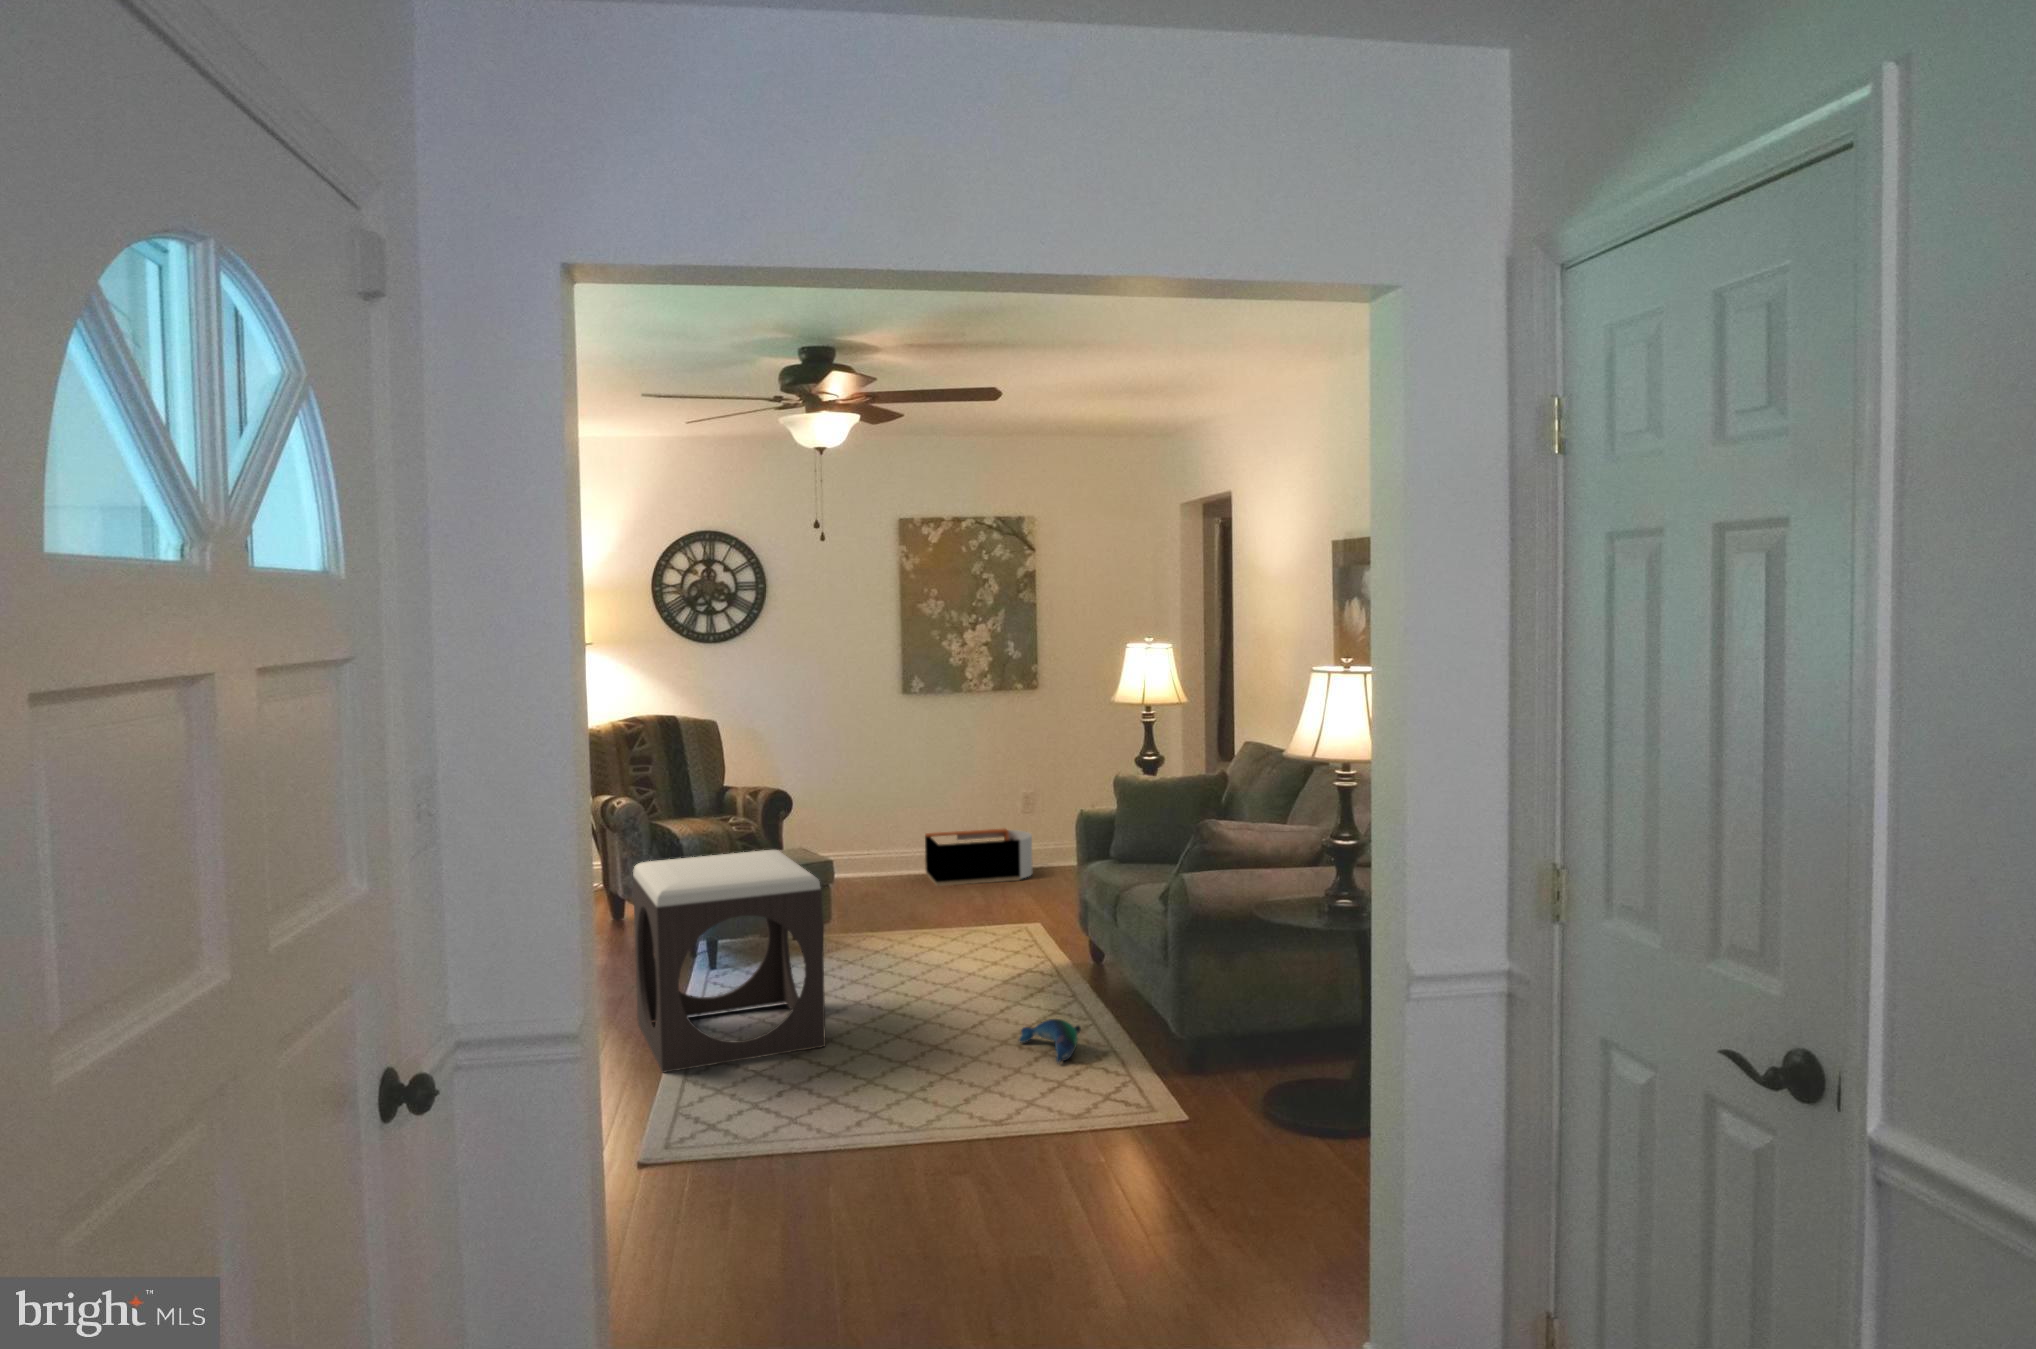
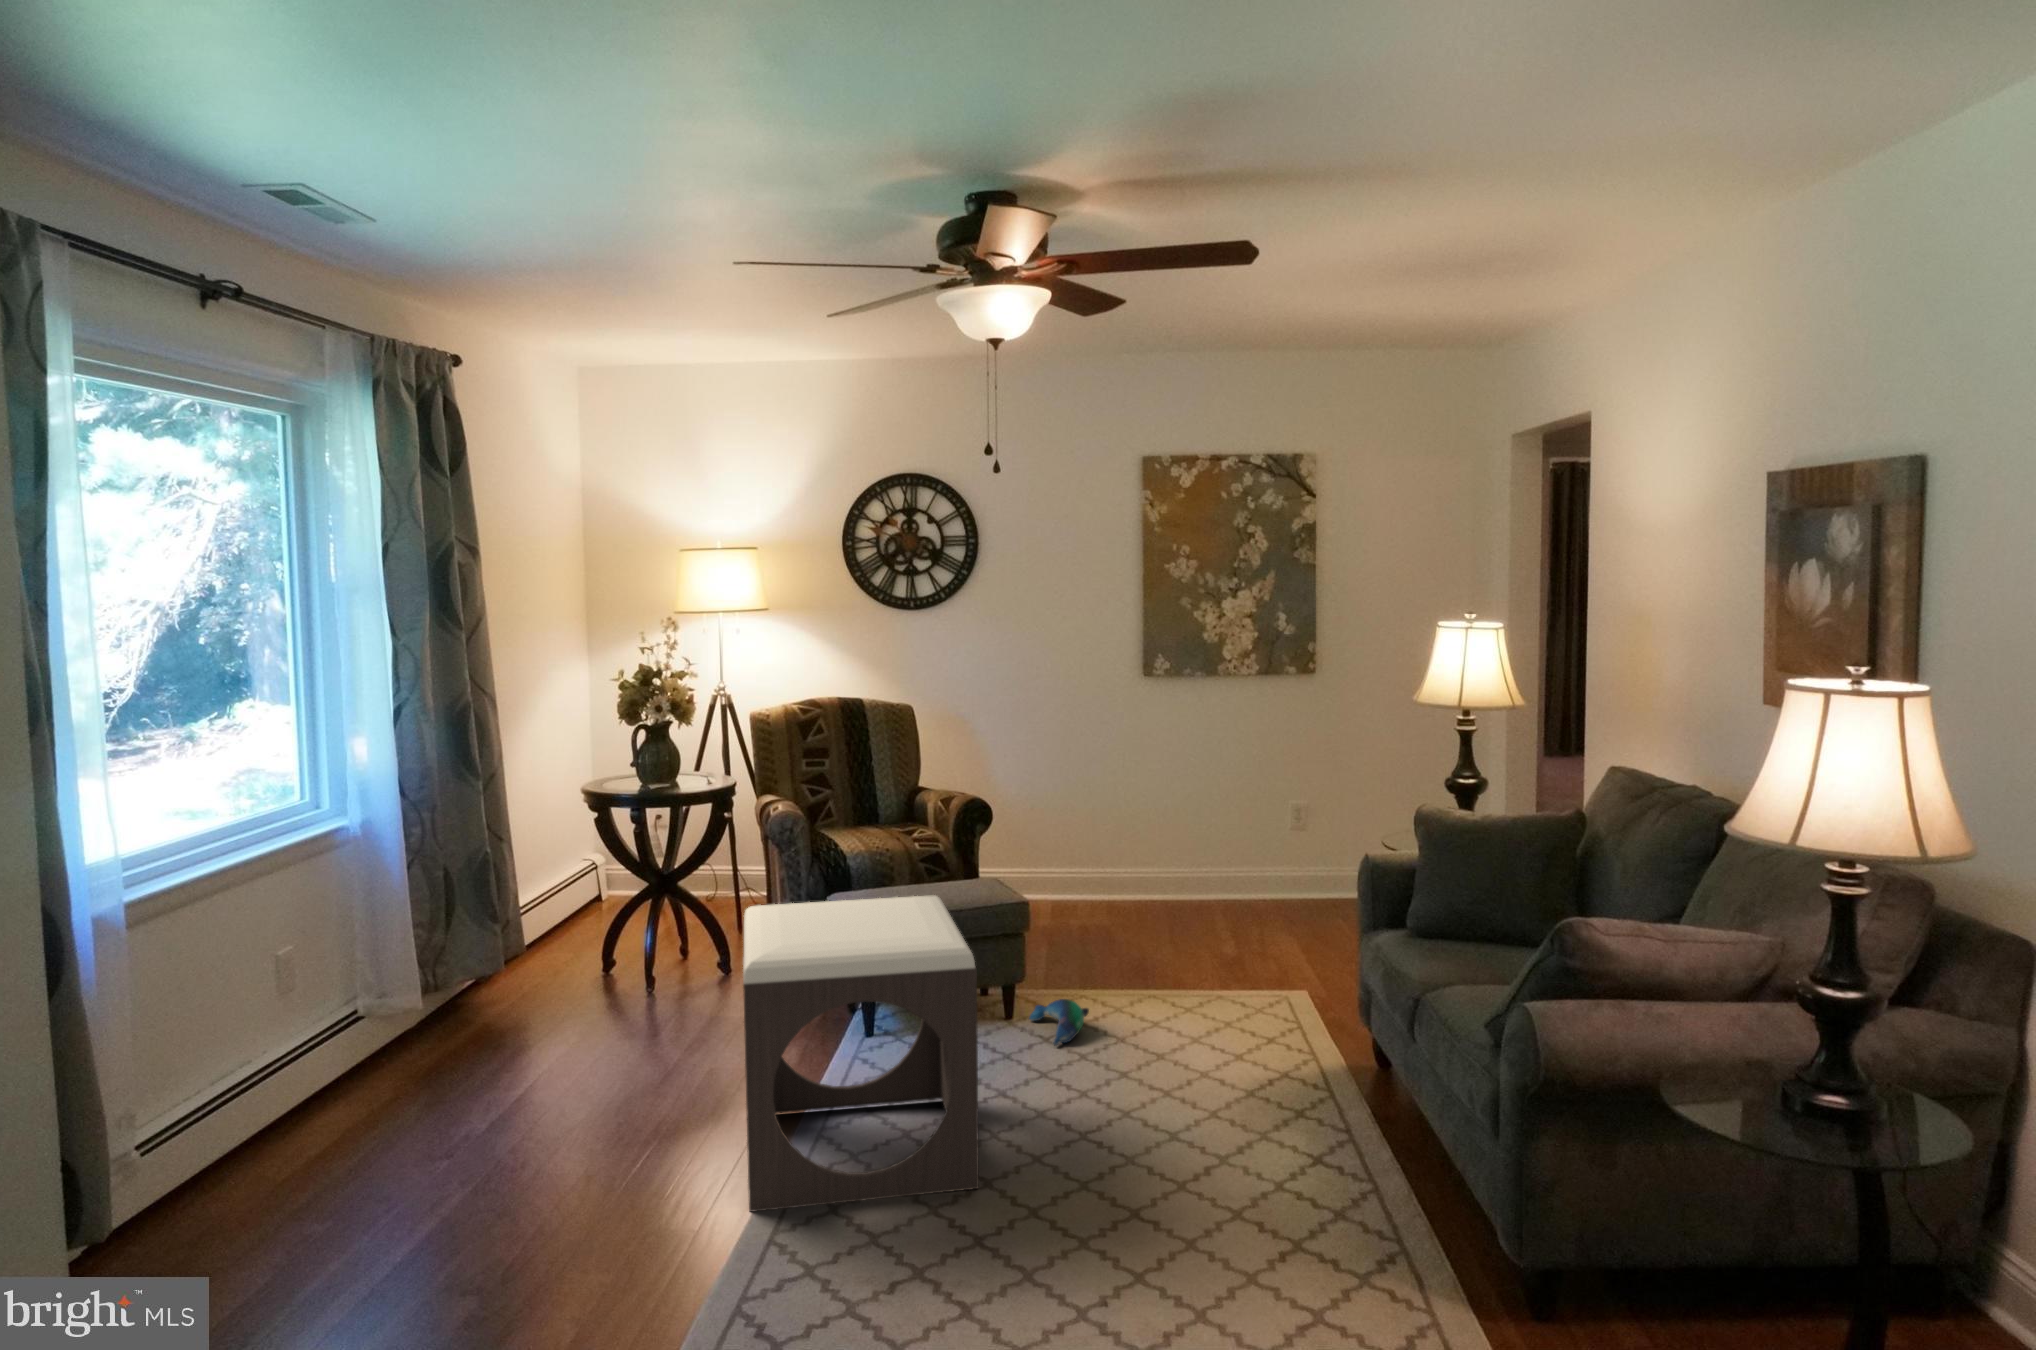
storage bin: present [925,829,1033,886] -> none [1166,850,1302,921]
plush toy: present [1019,1019,1081,1063] -> present [1029,999,1089,1045]

